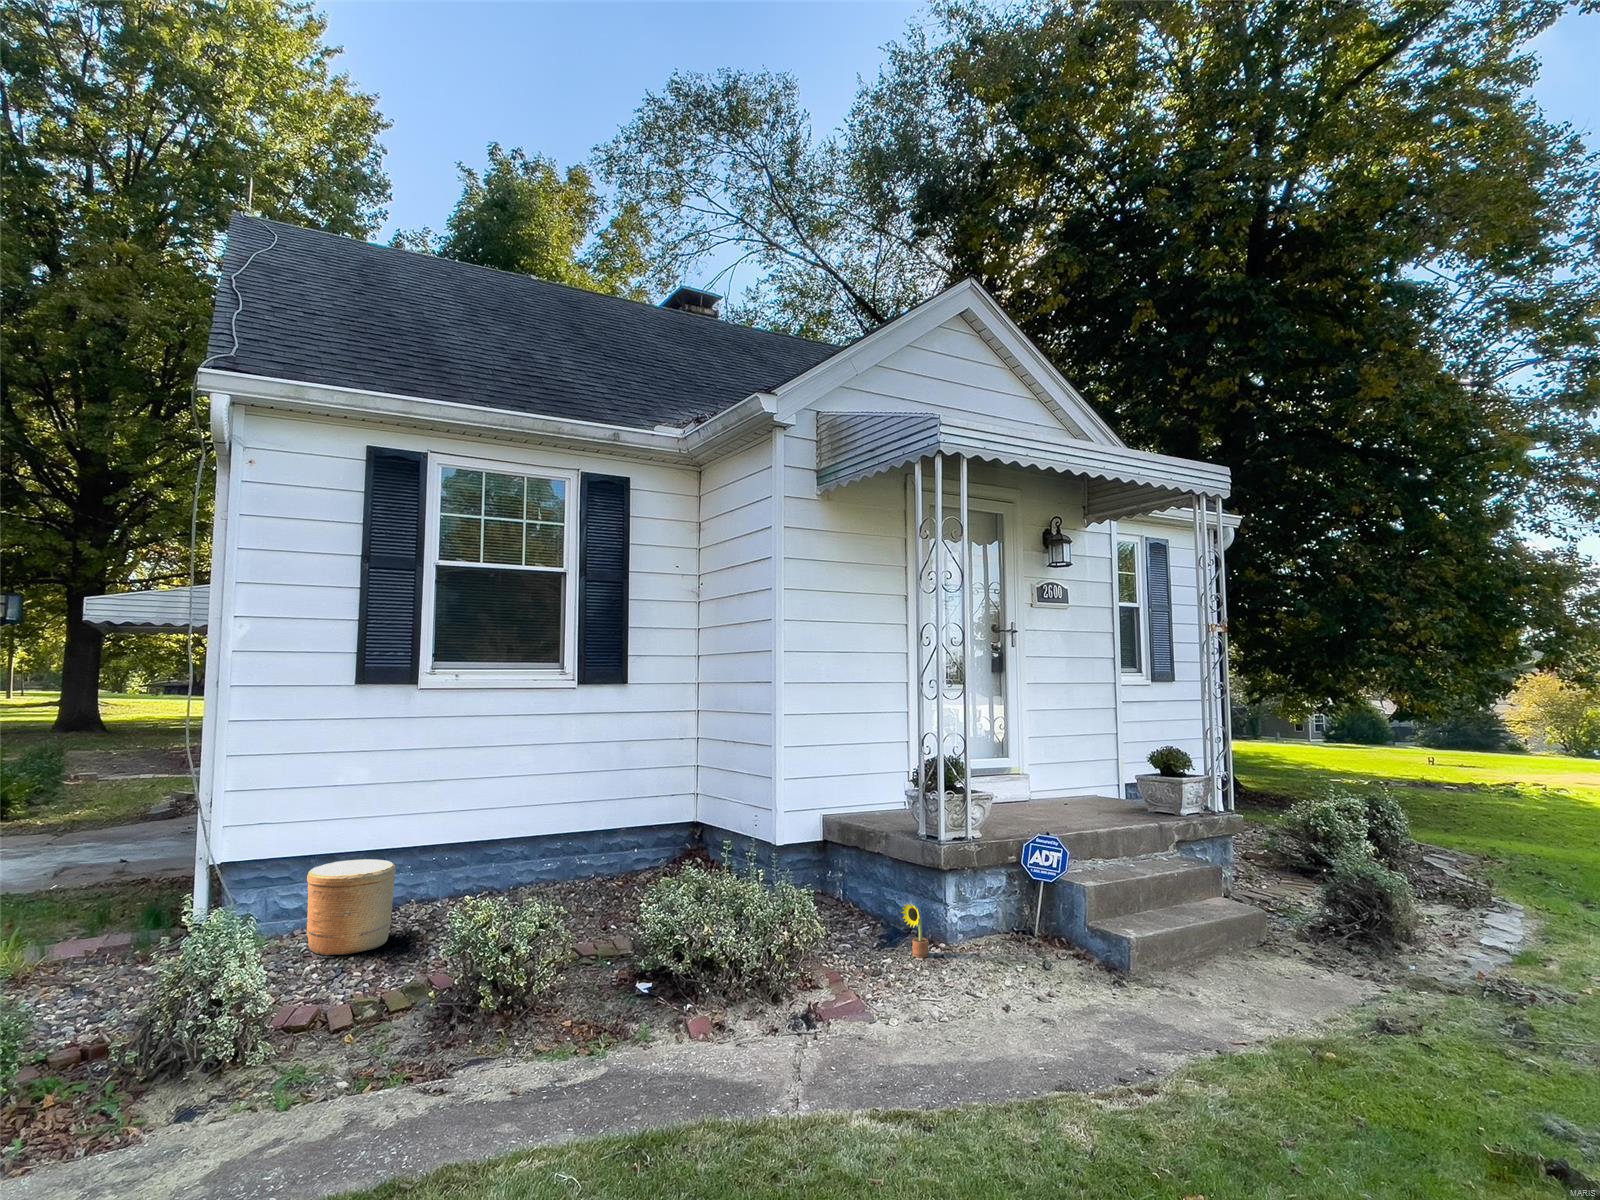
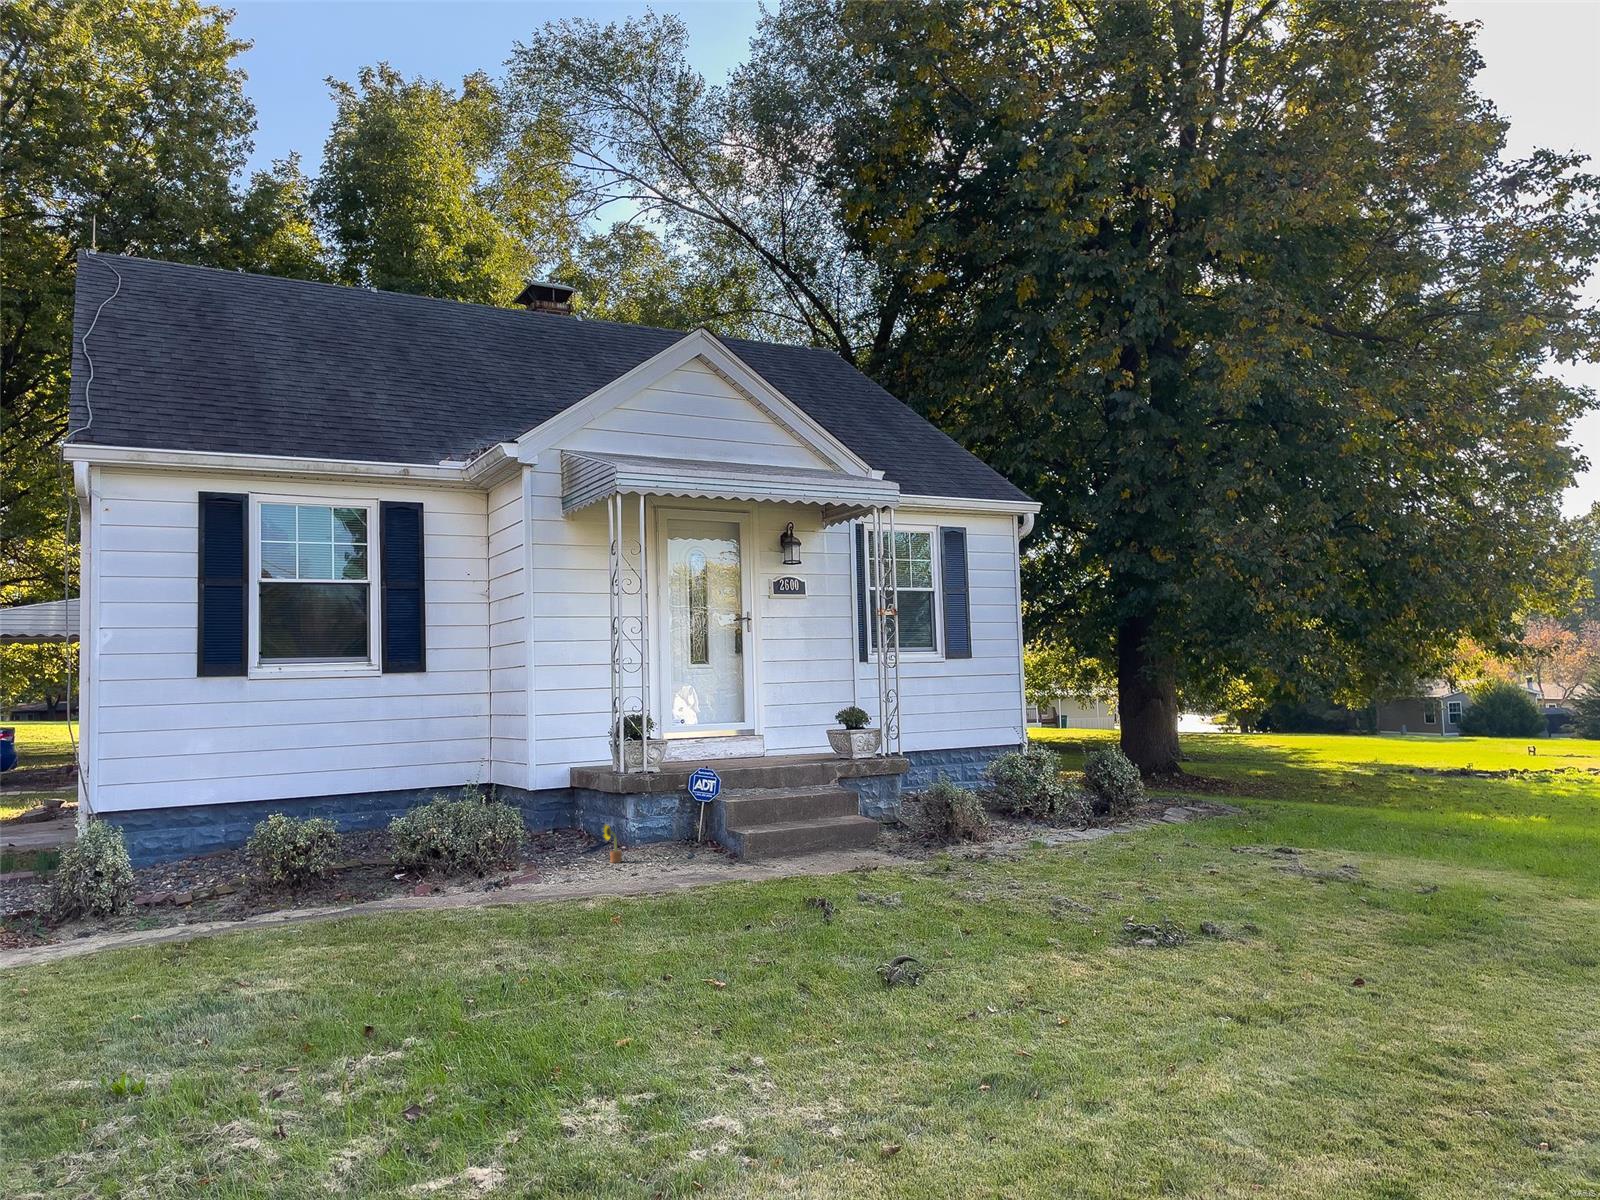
woven basket: present [307,859,396,956] -> none [166,808,232,873]

